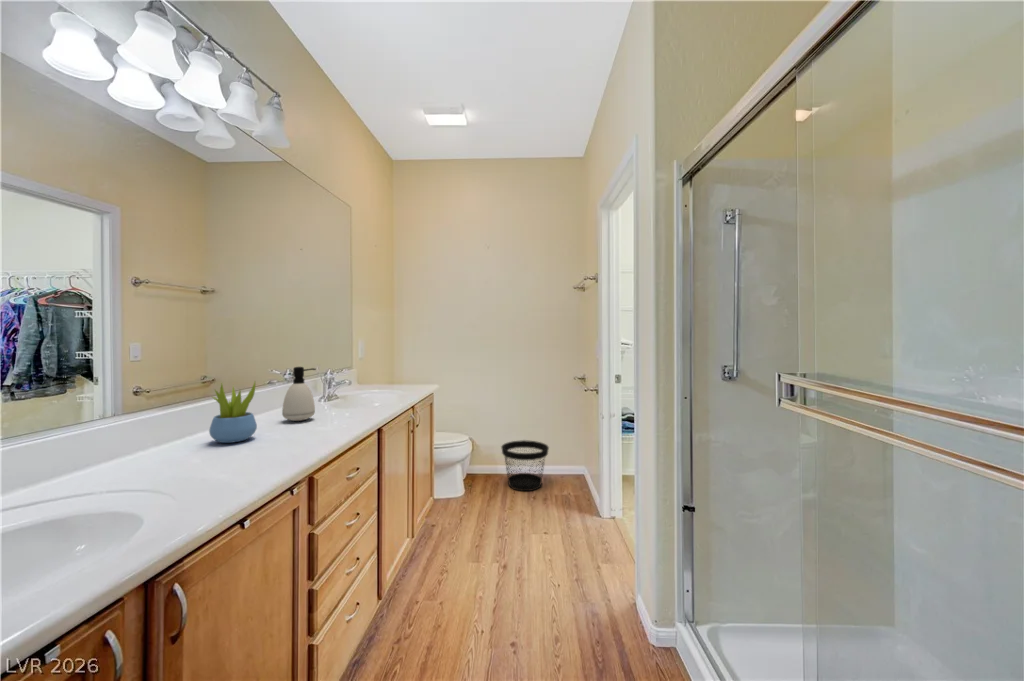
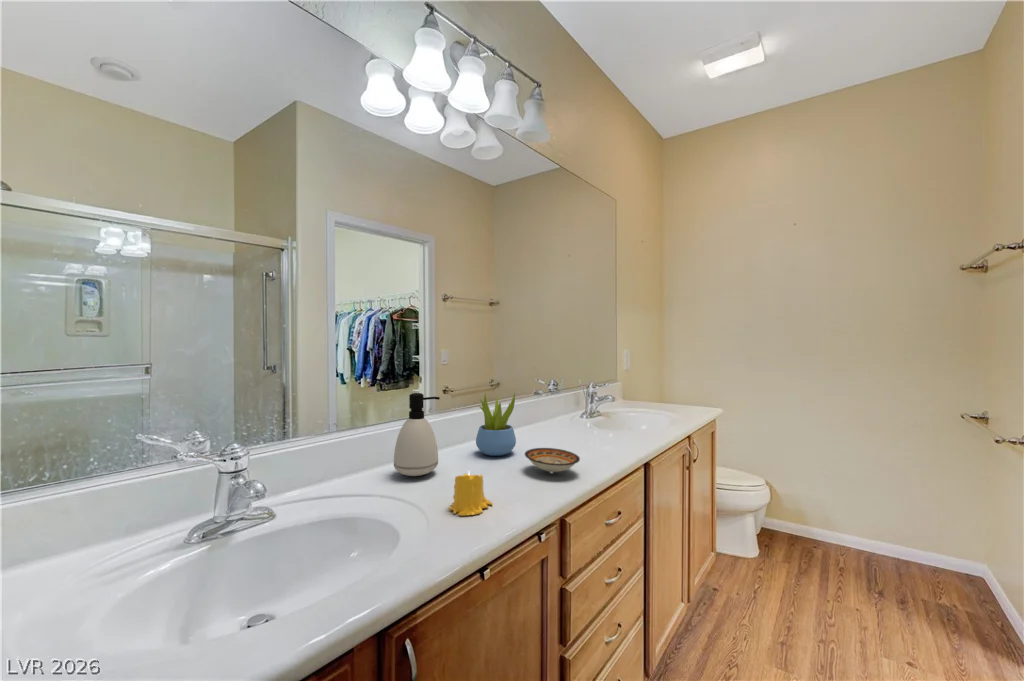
soap dispenser: present [282,367,316,421] -> present [394,393,440,476]
ceramic bowl: none [270,425,324,445] -> present [525,448,580,473]
wastebasket: present [502,440,549,491] -> none [822,499,918,586]
candle: none [196,446,244,488] -> present [449,473,493,516]

